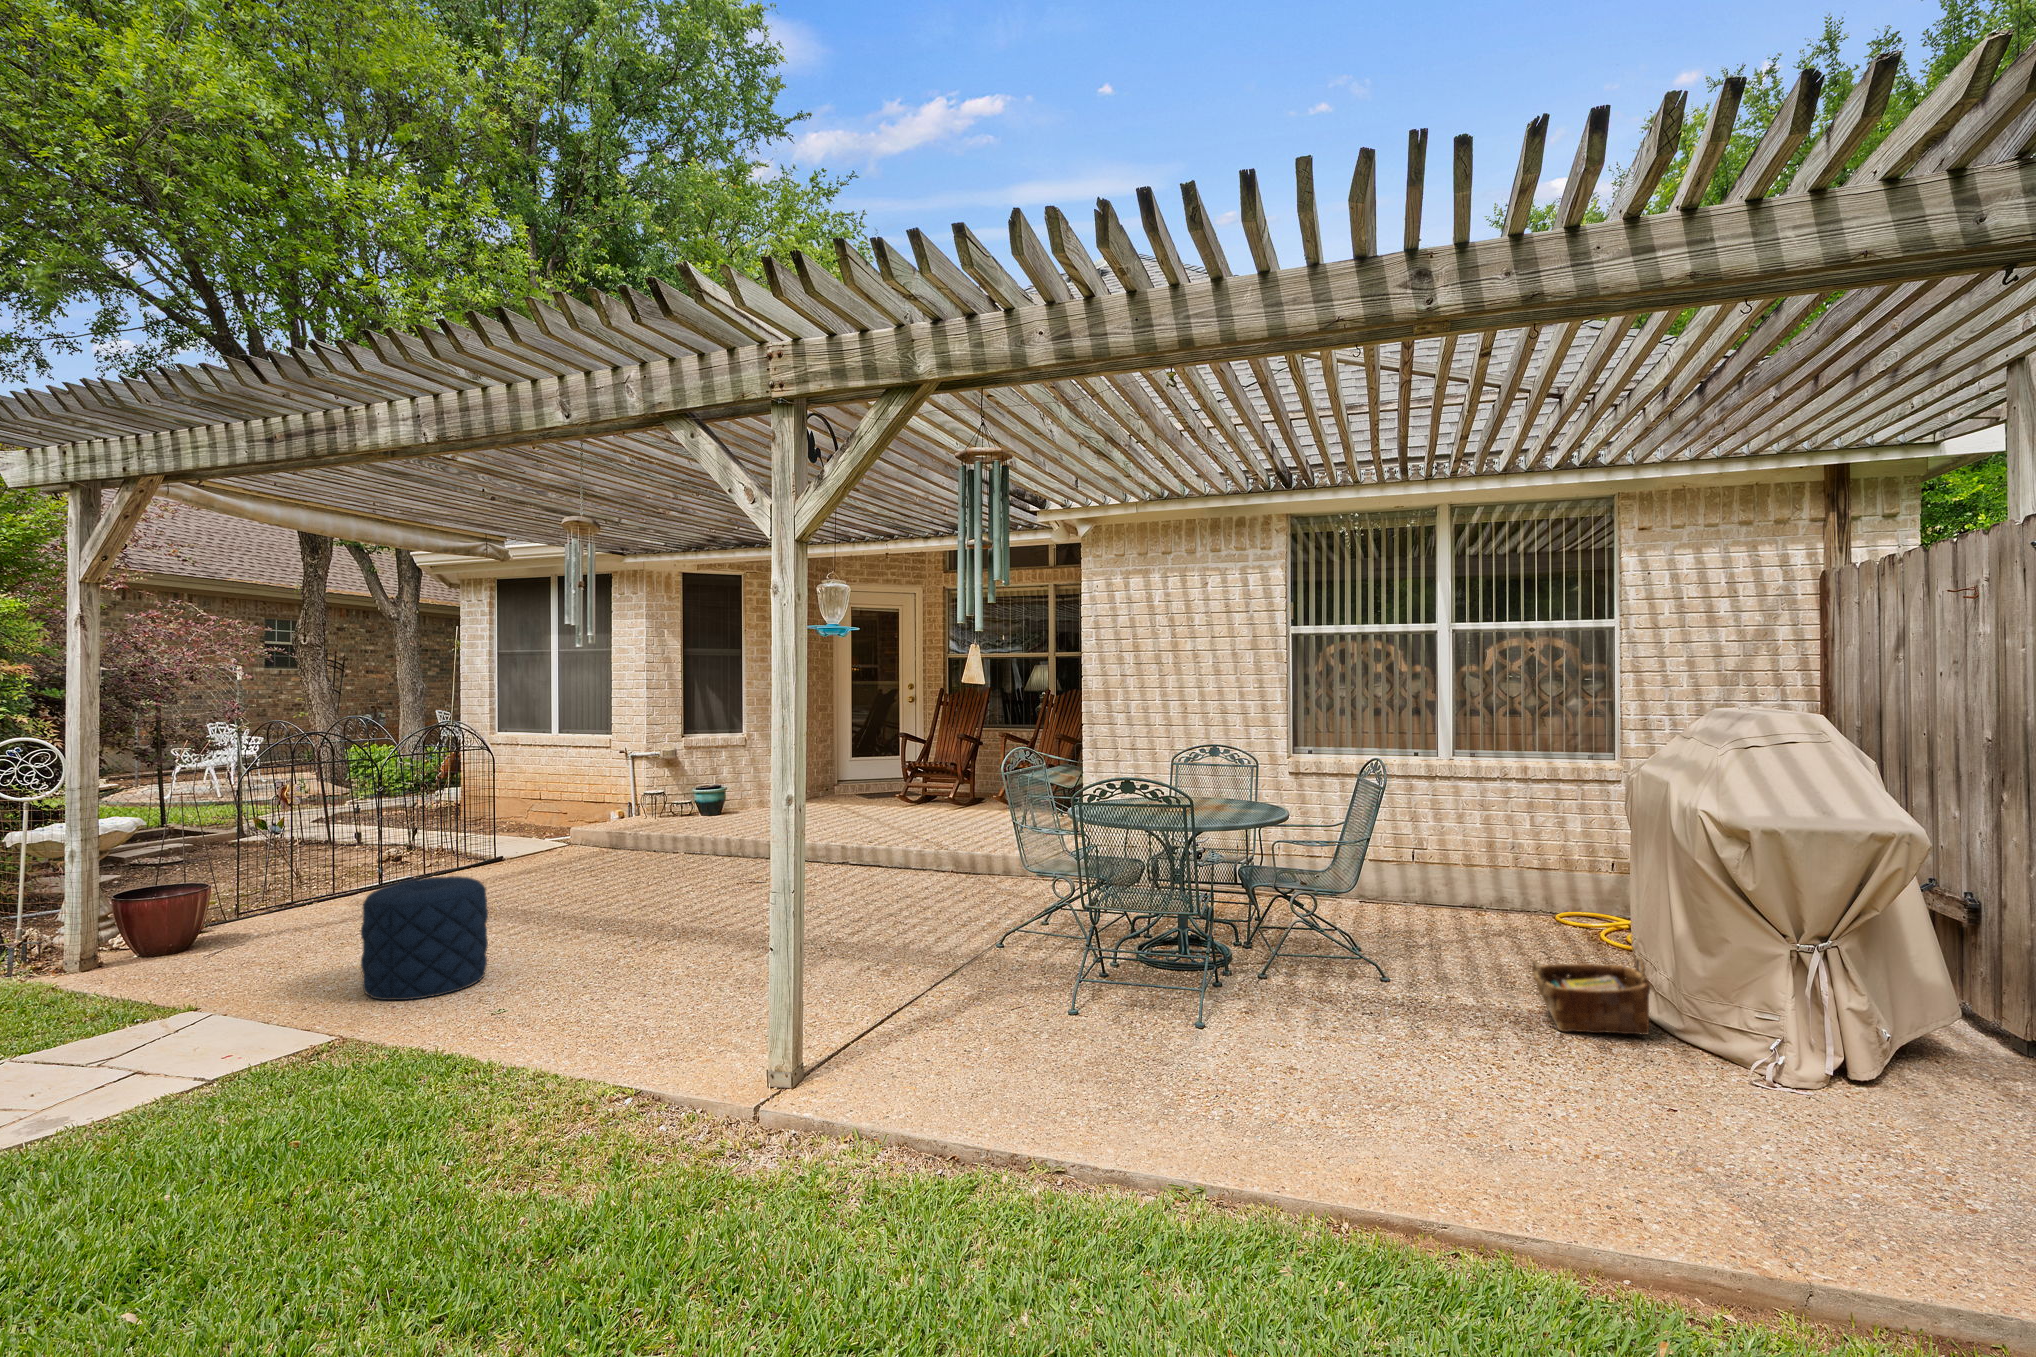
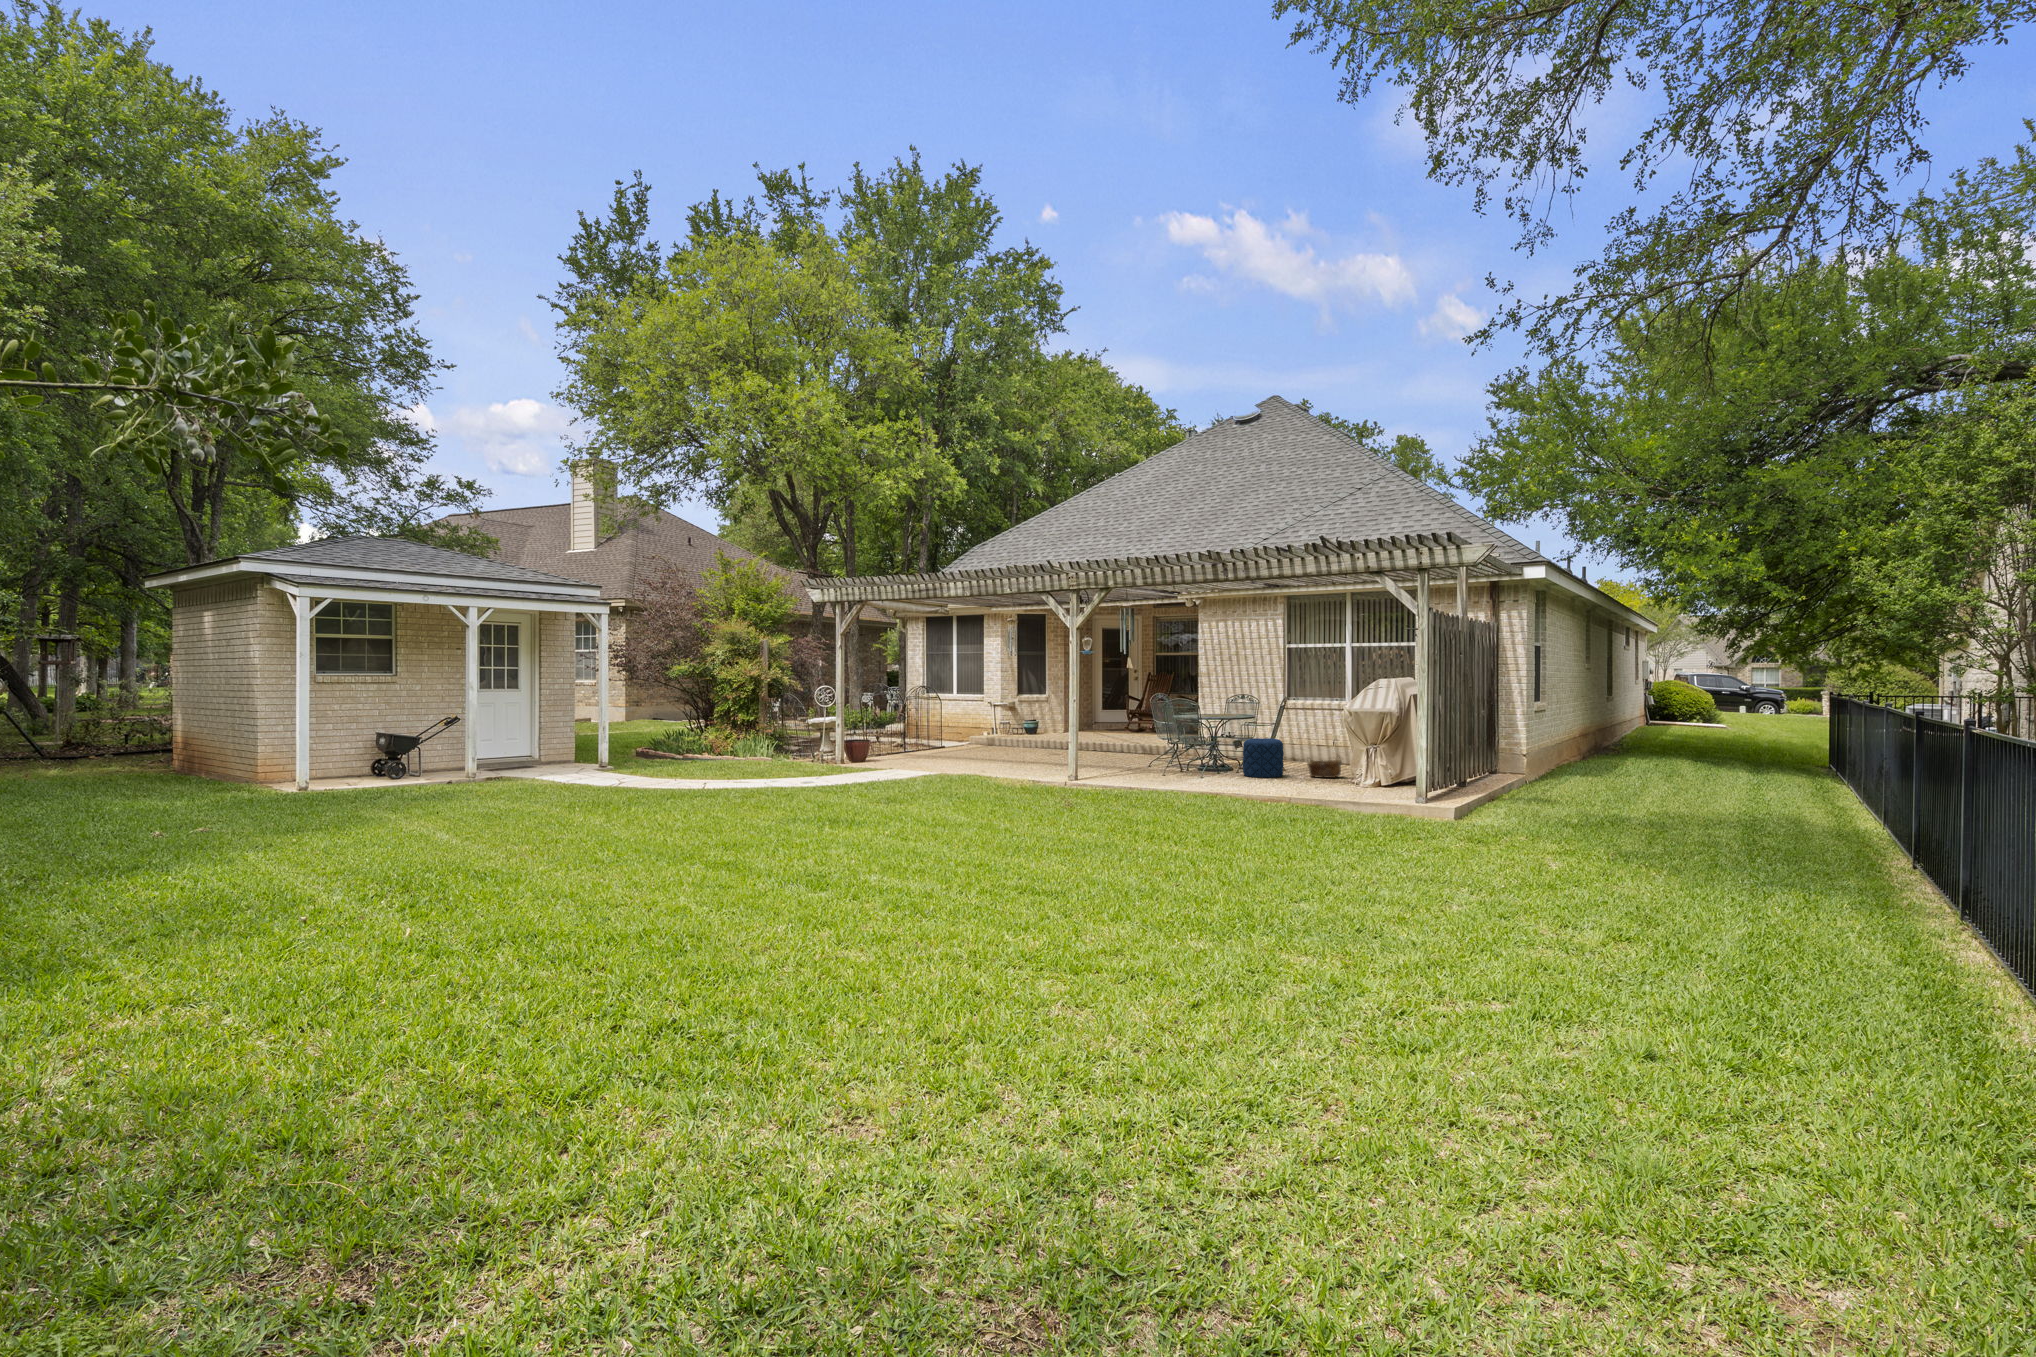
pouf: present [361,876,488,1000] -> present [1243,738,1284,778]

